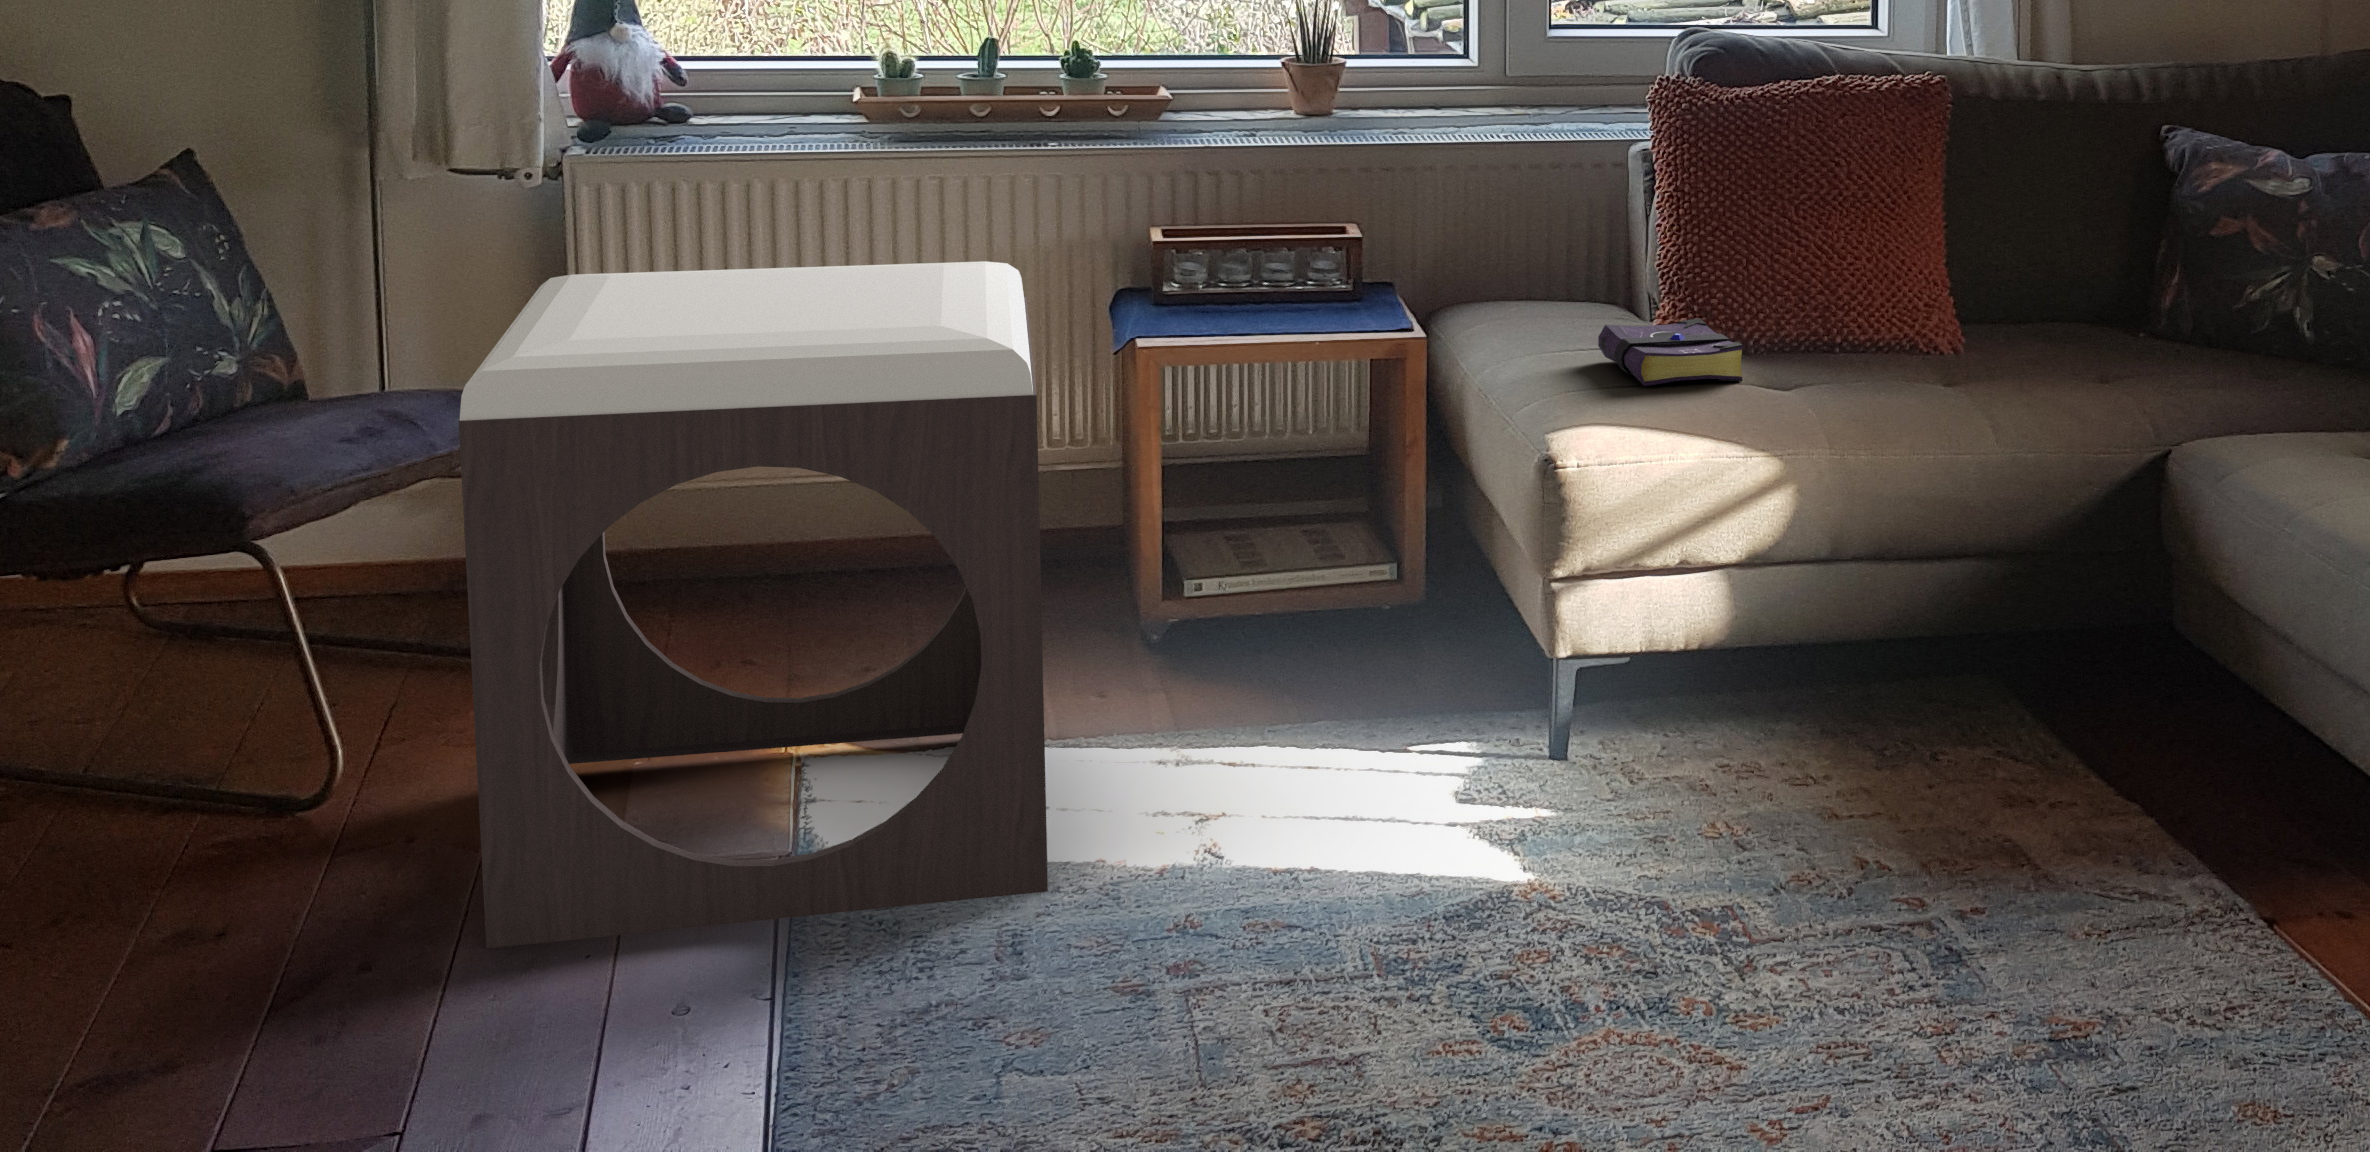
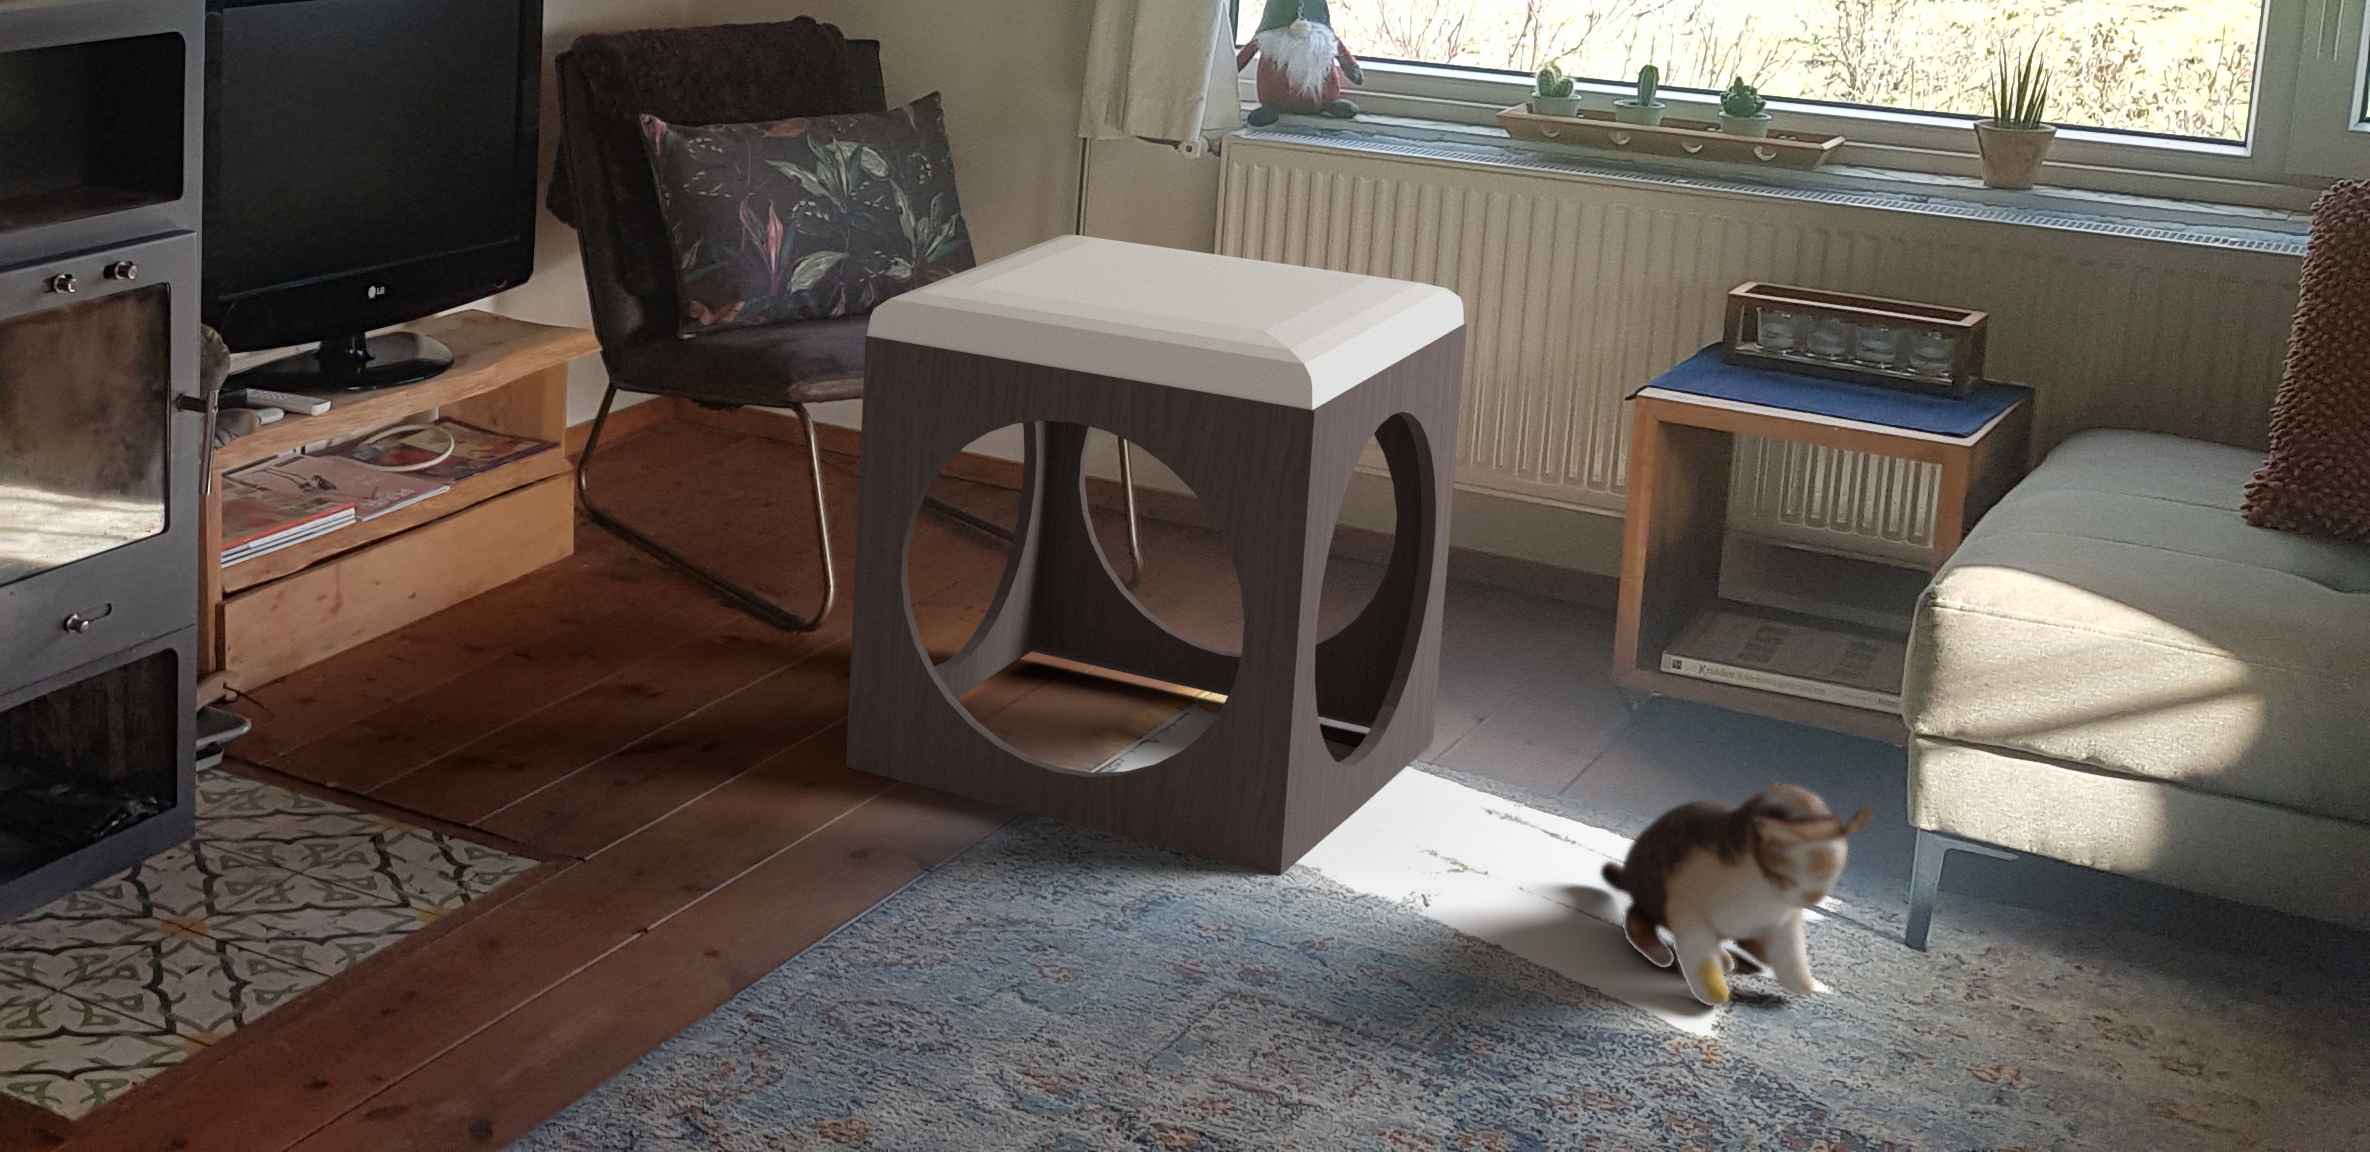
book: present [1598,318,1743,386] -> none [2126,478,2286,579]
plush toy: none [1306,637,1623,866] -> present [1600,784,1872,1006]

